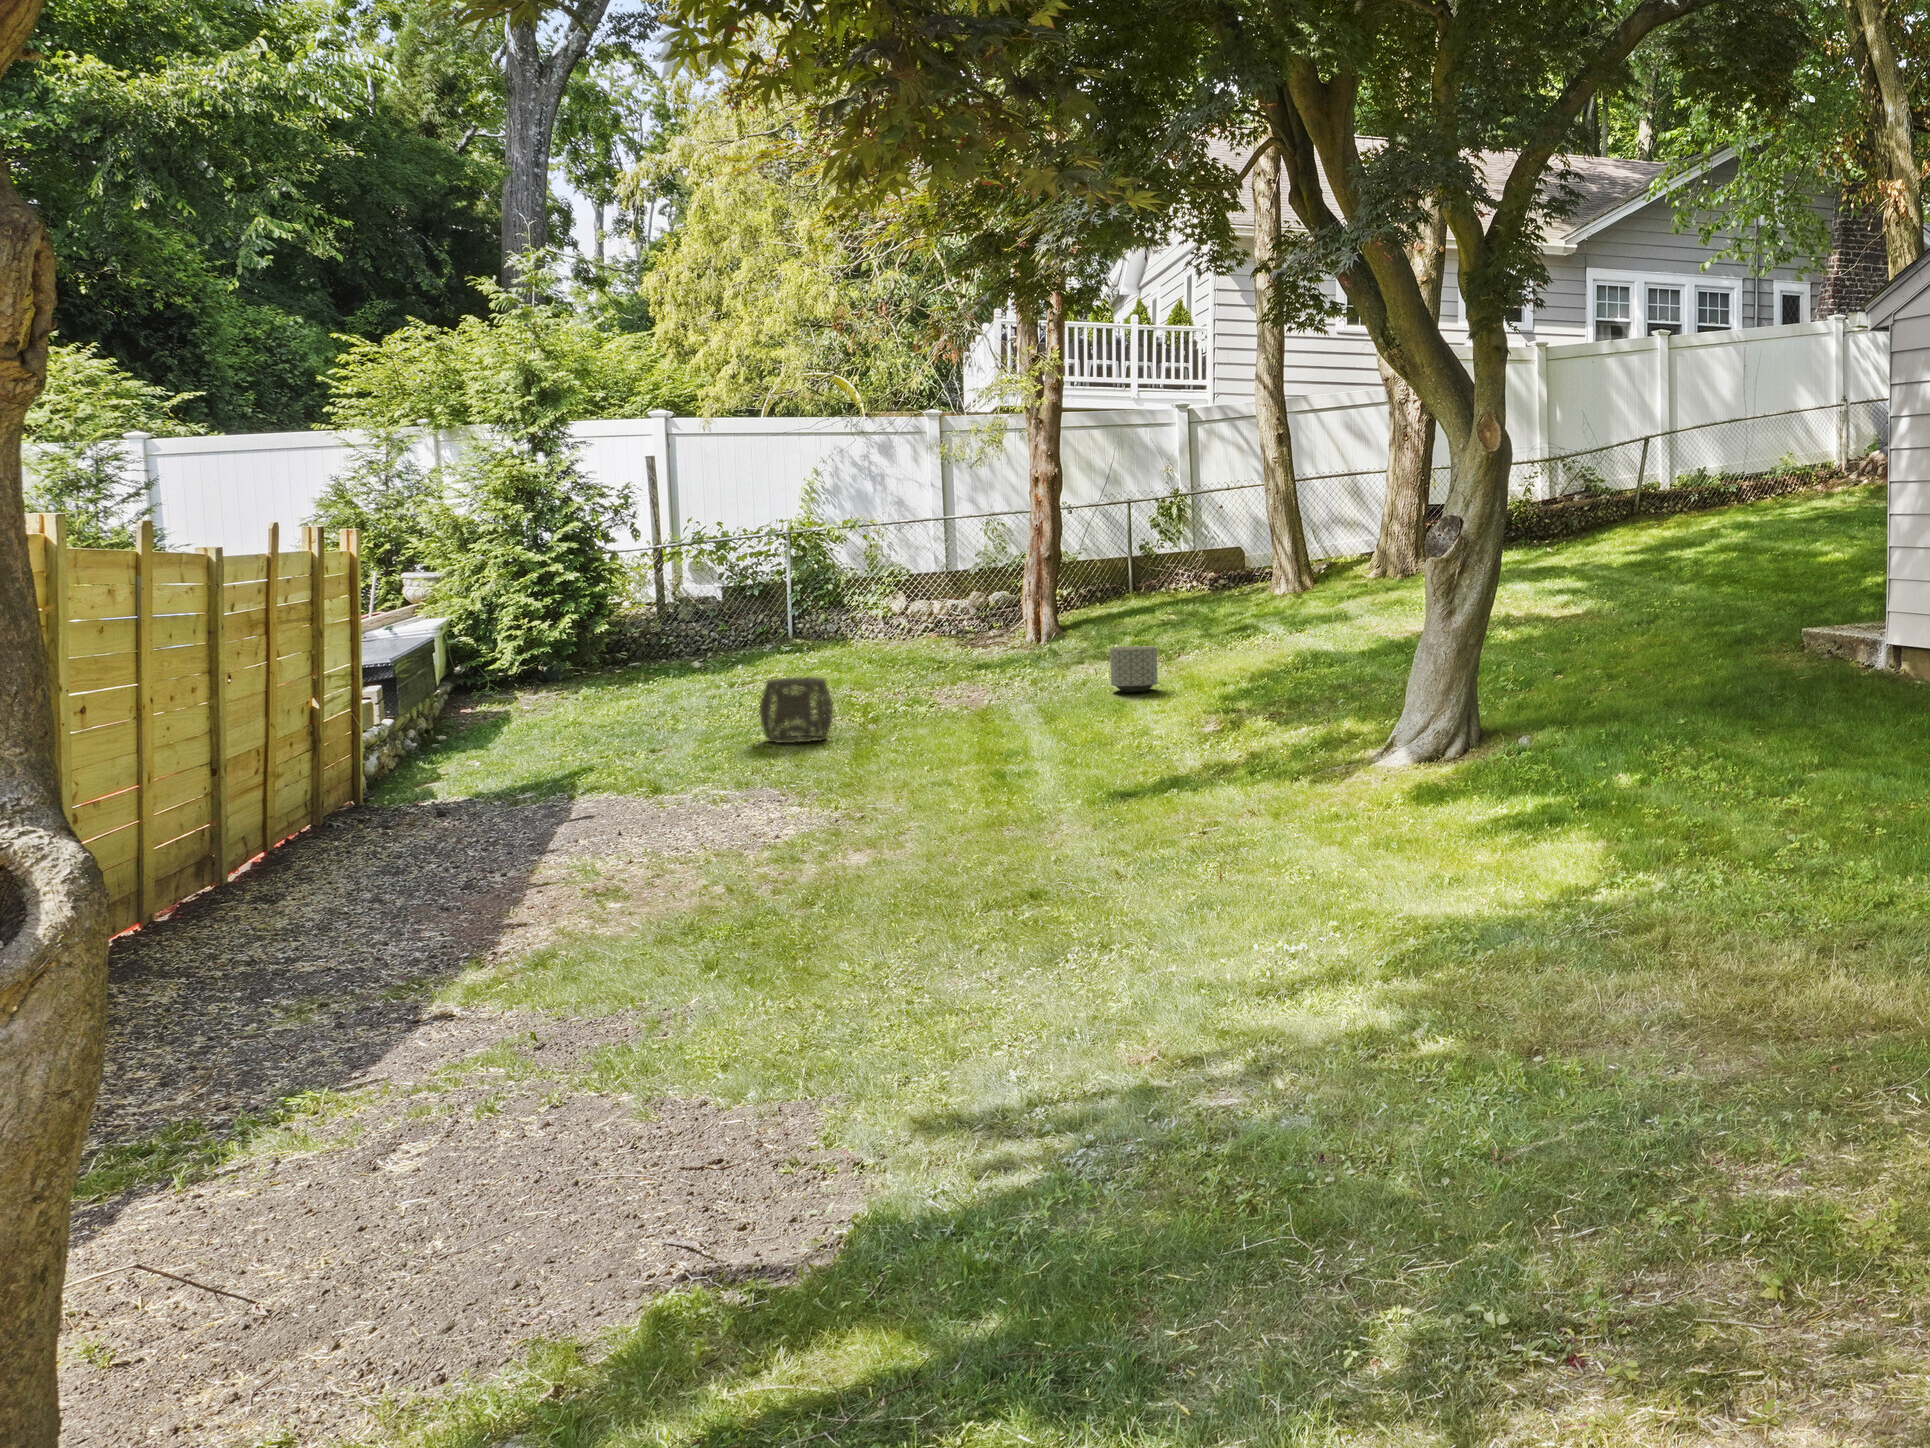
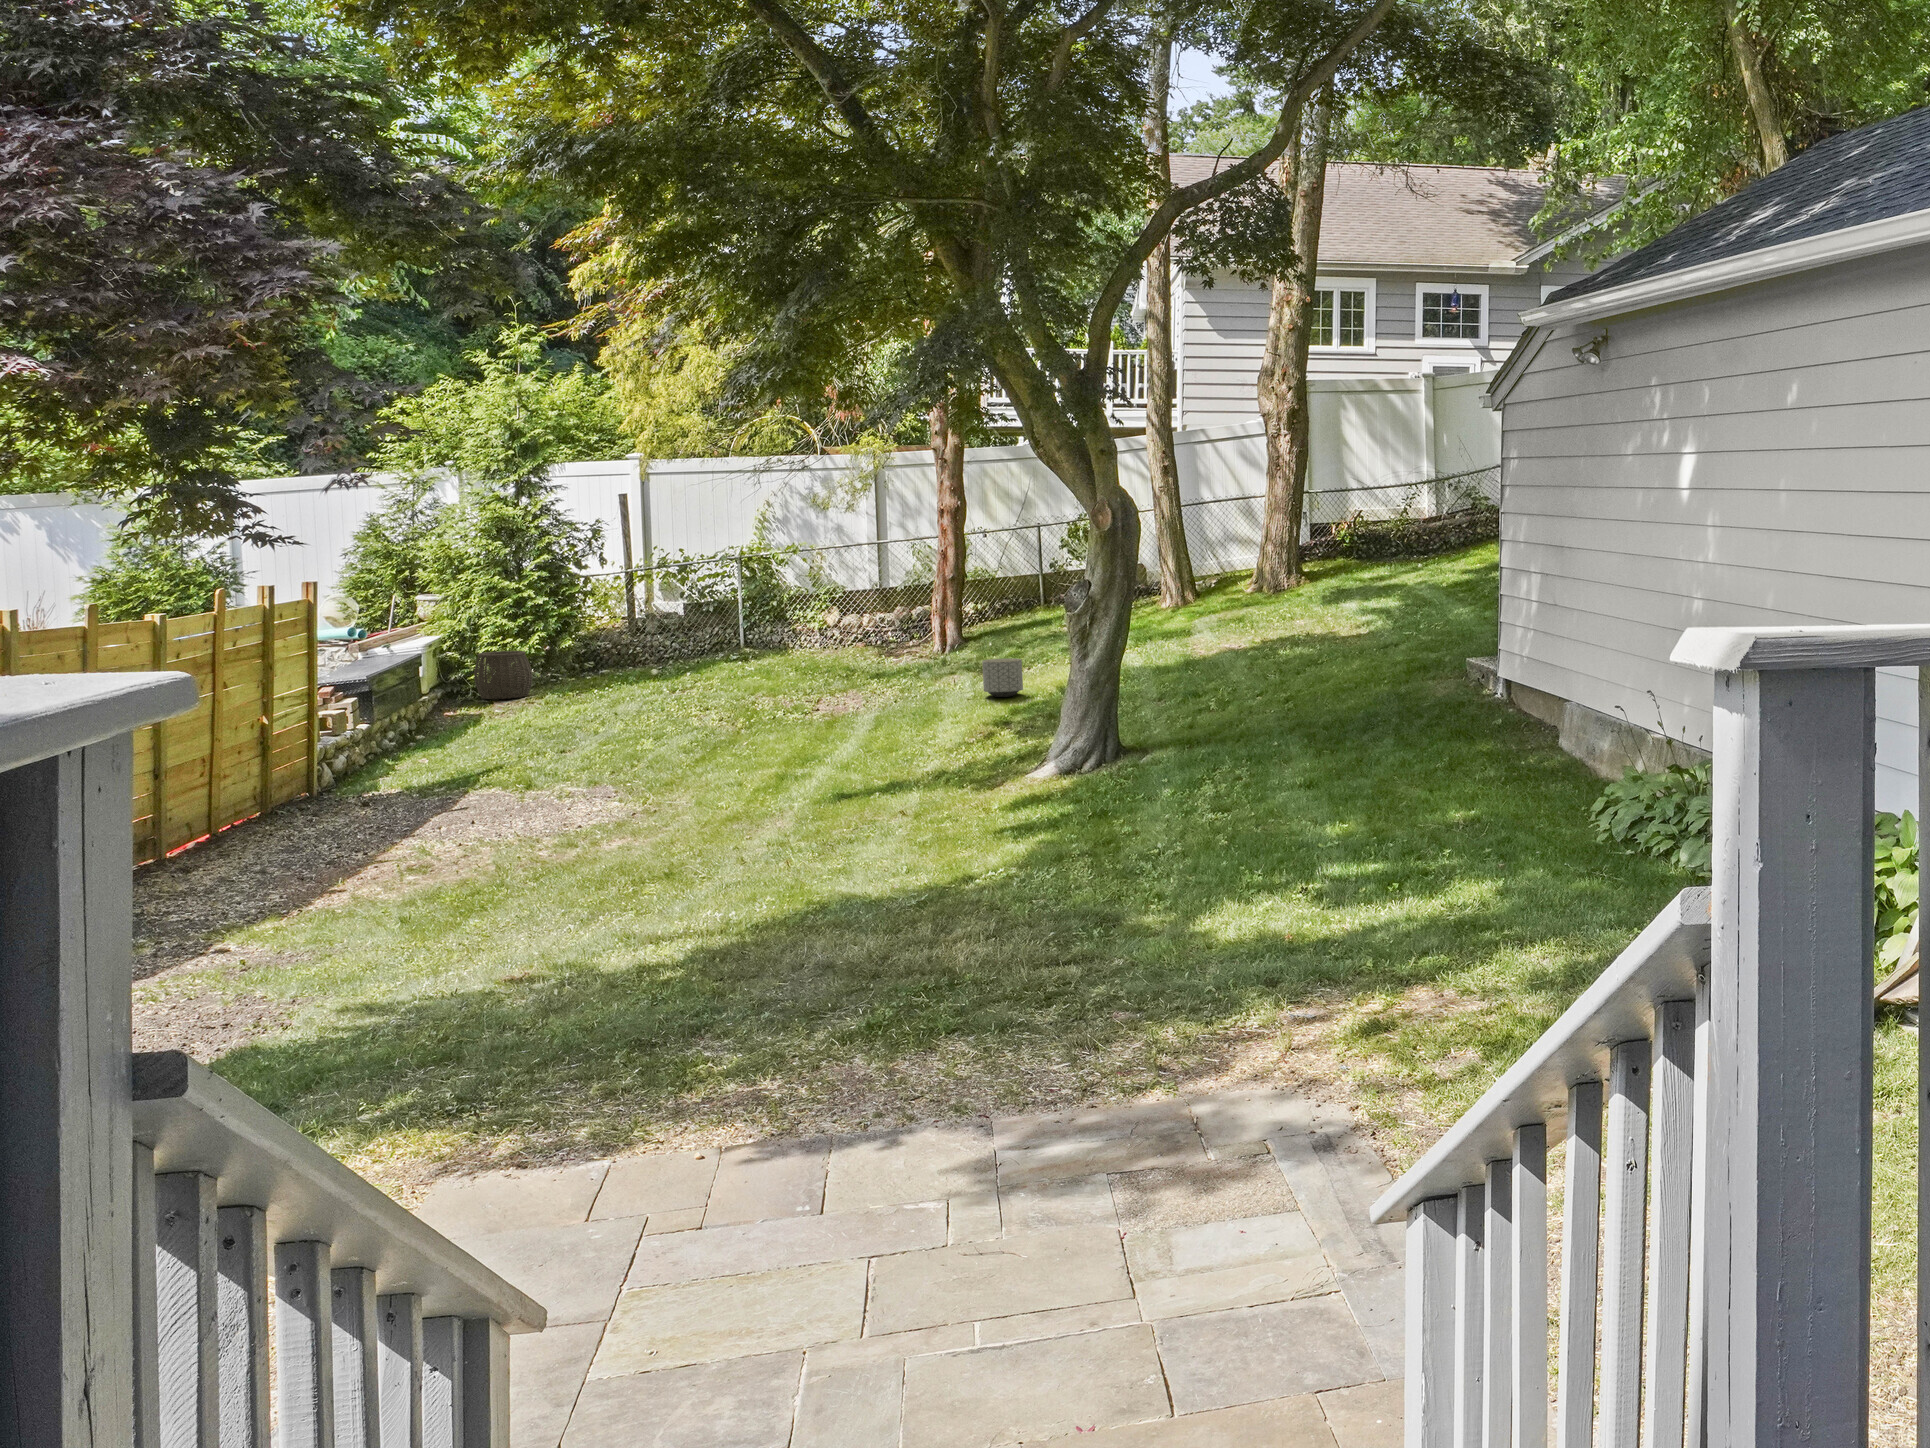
woven basket: present [760,677,833,743] -> present [474,651,532,699]

